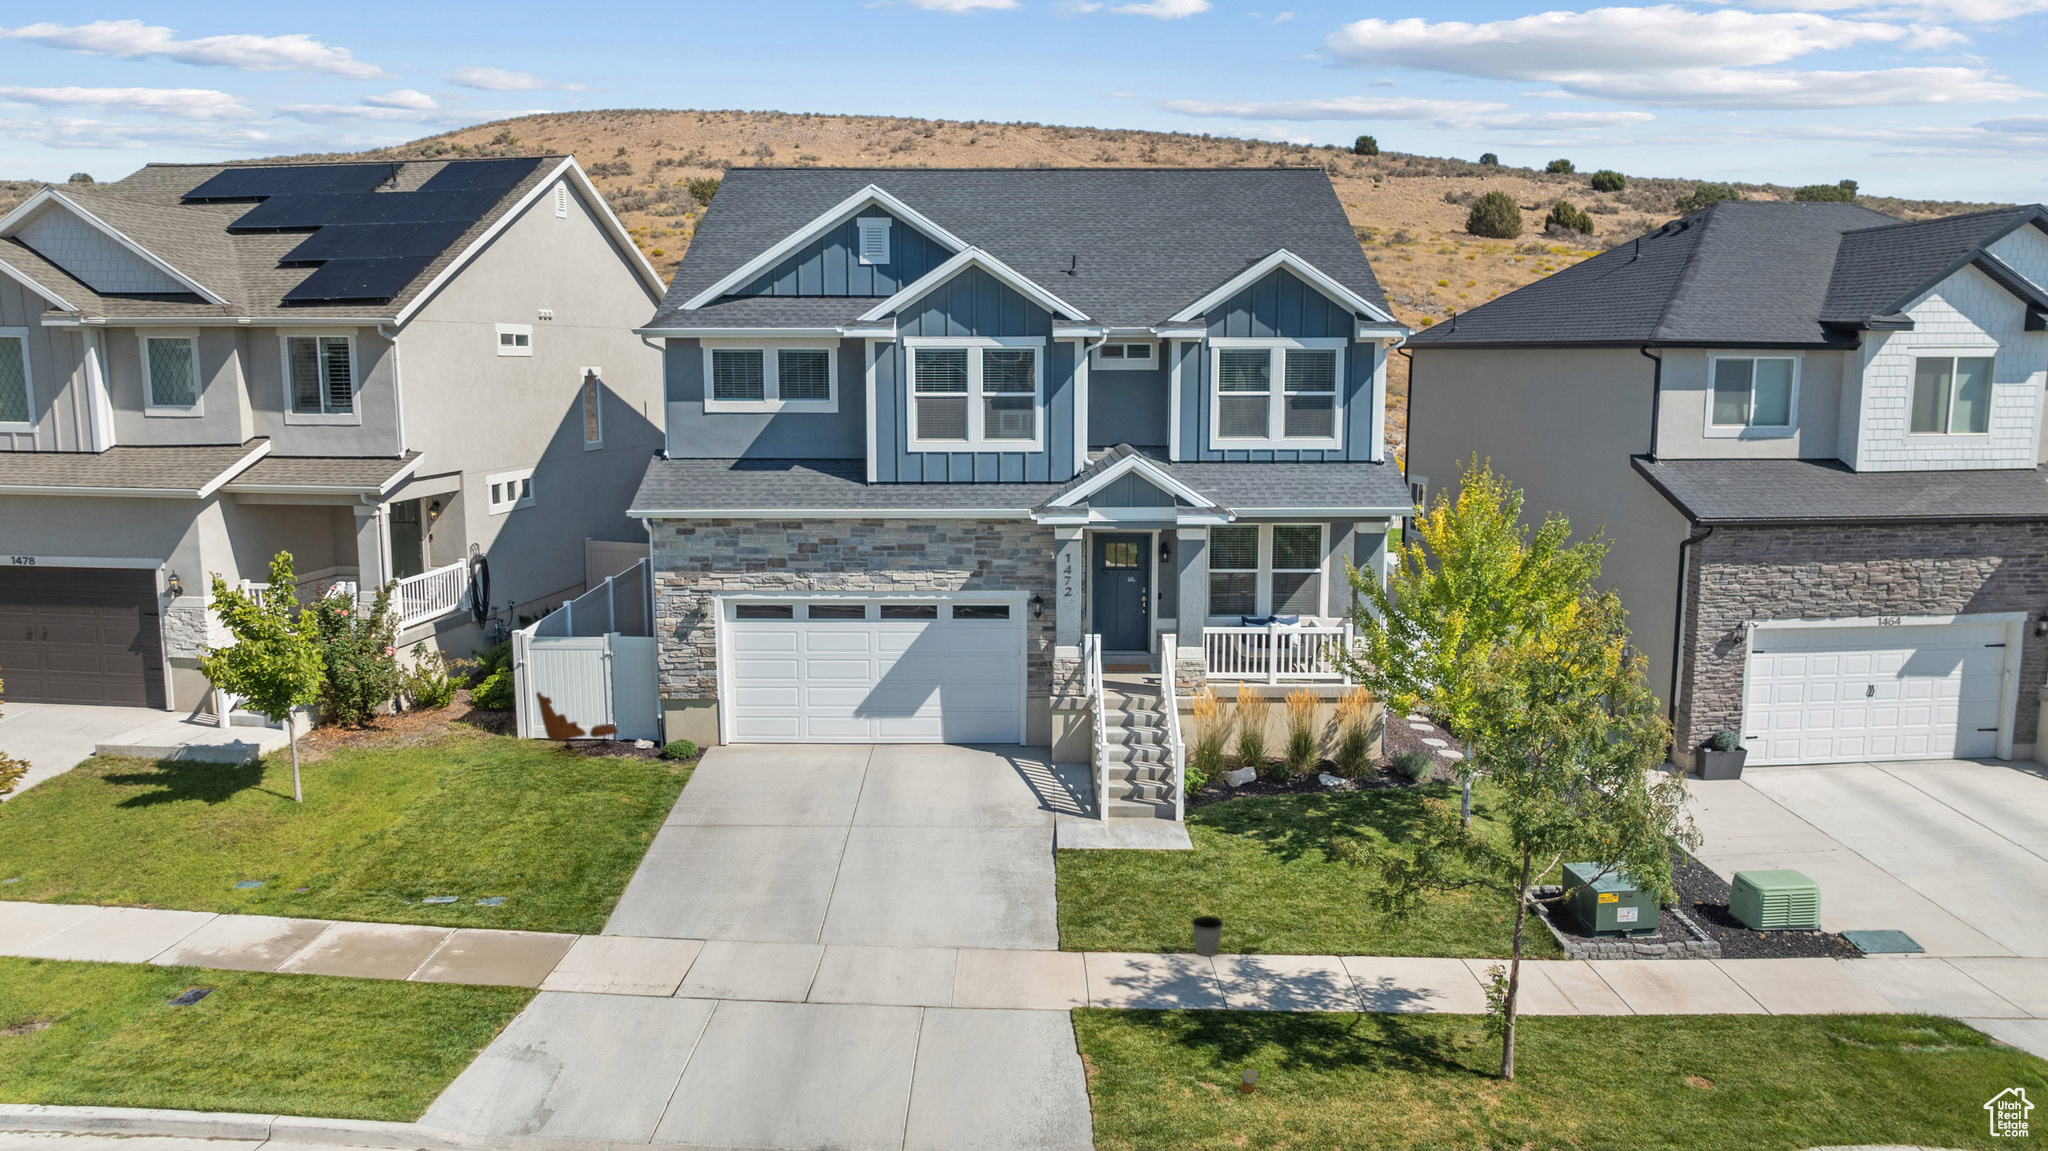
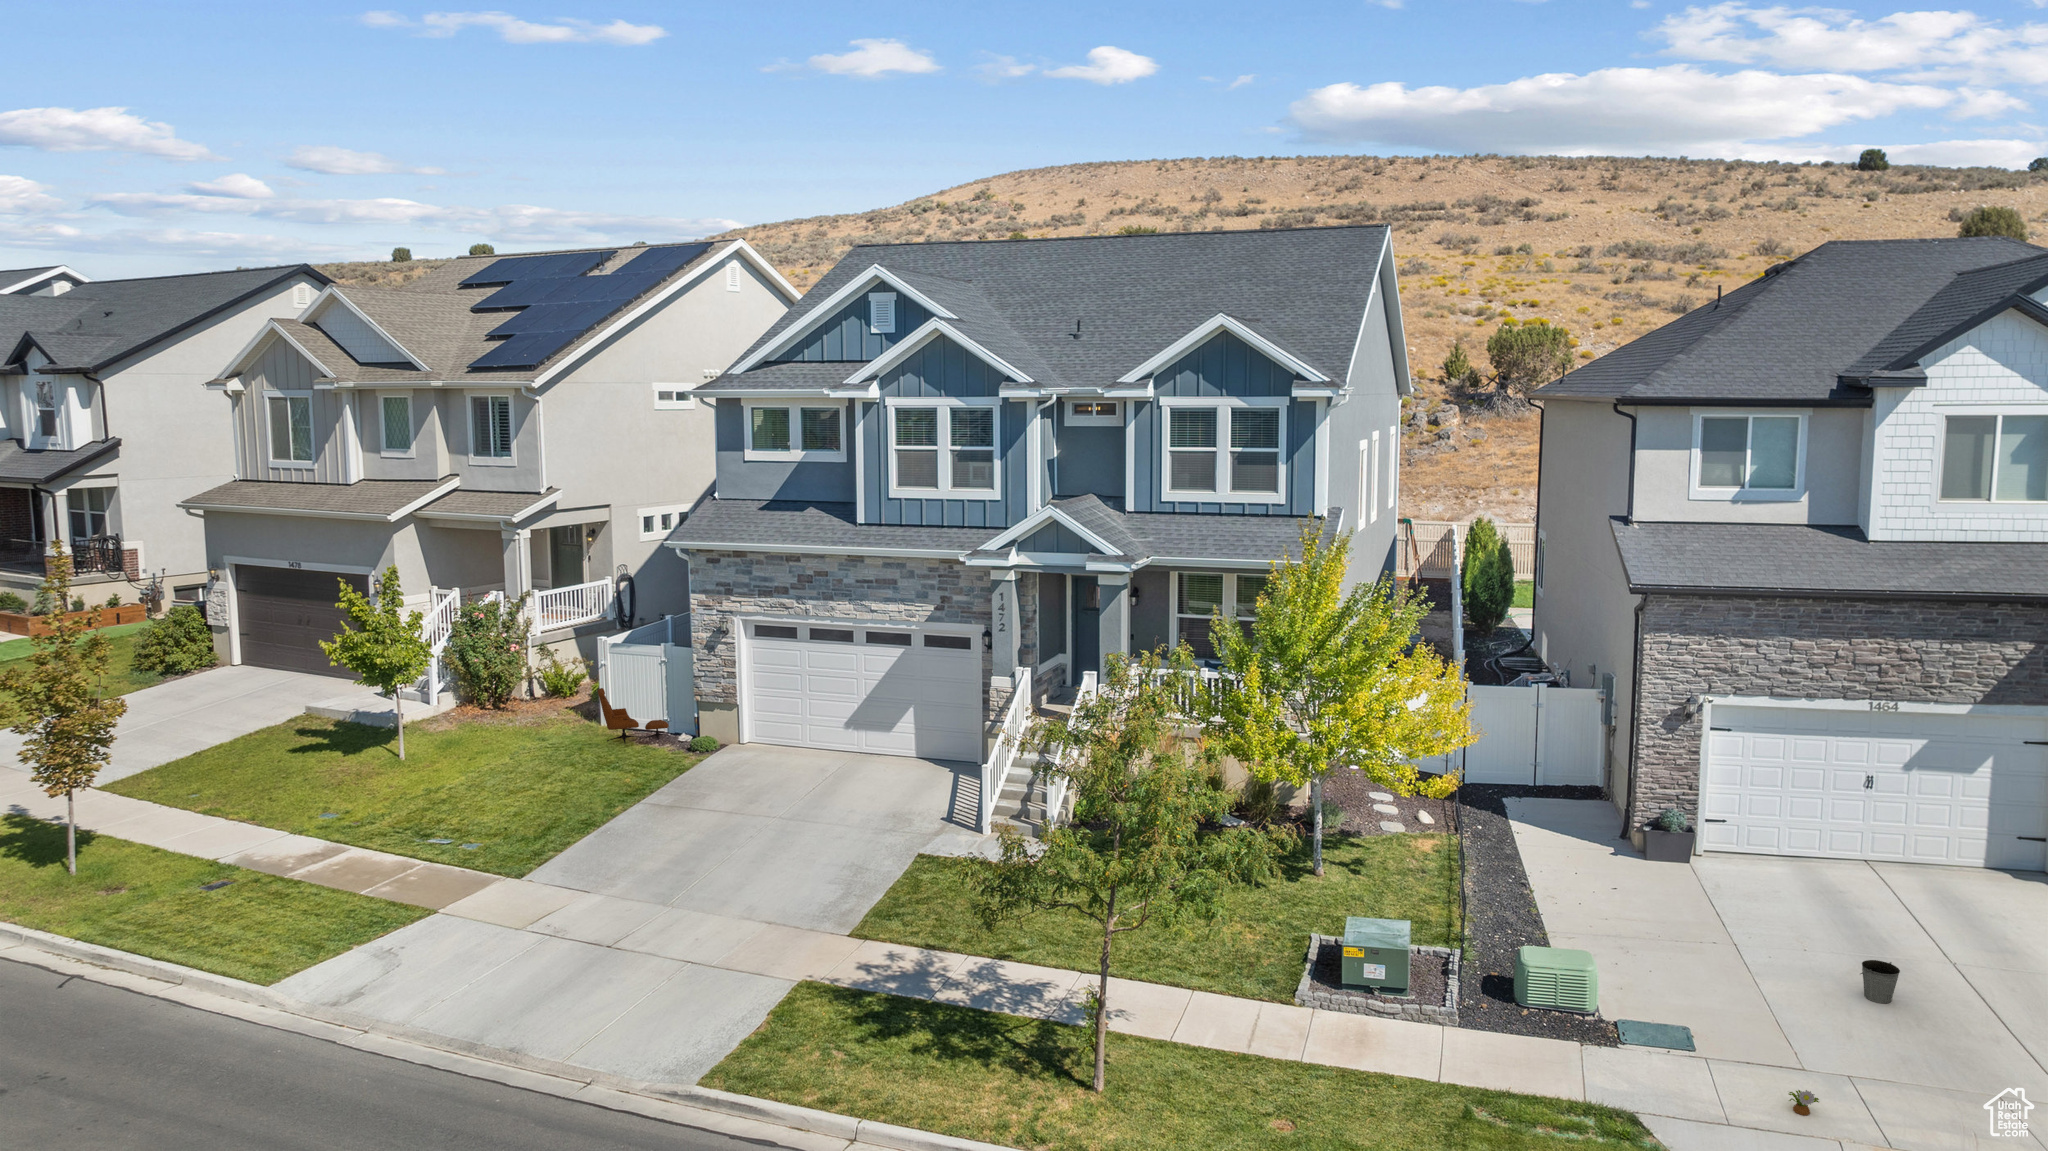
bucket: present [1191,916,1223,956] -> present [1860,960,1900,1003]
decorative plant: present [1238,1069,1261,1093] -> present [1789,1090,1819,1115]

